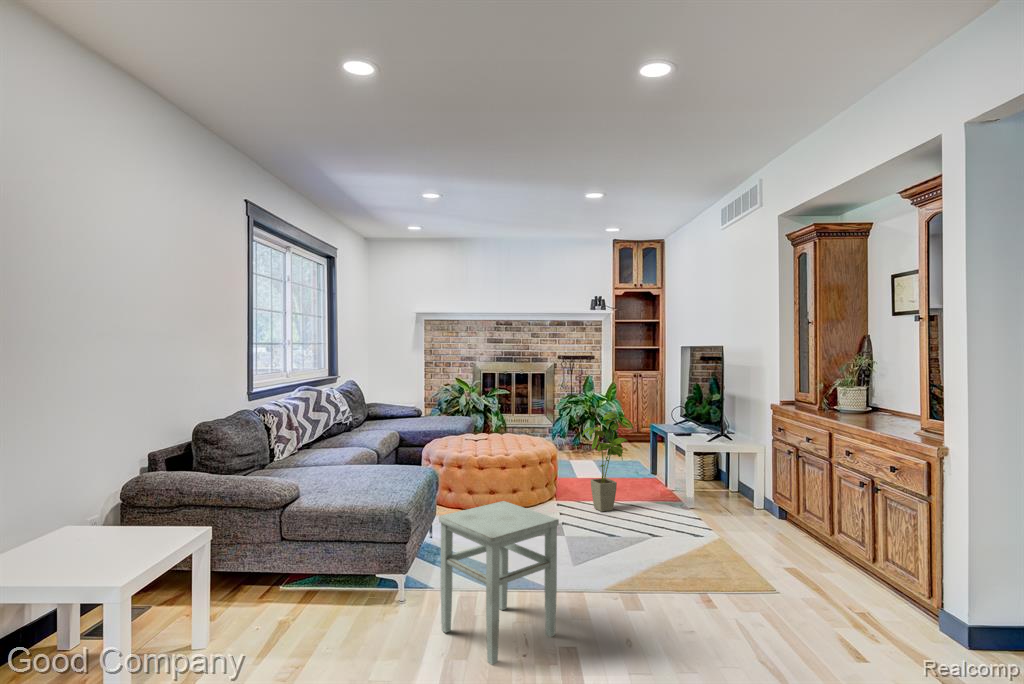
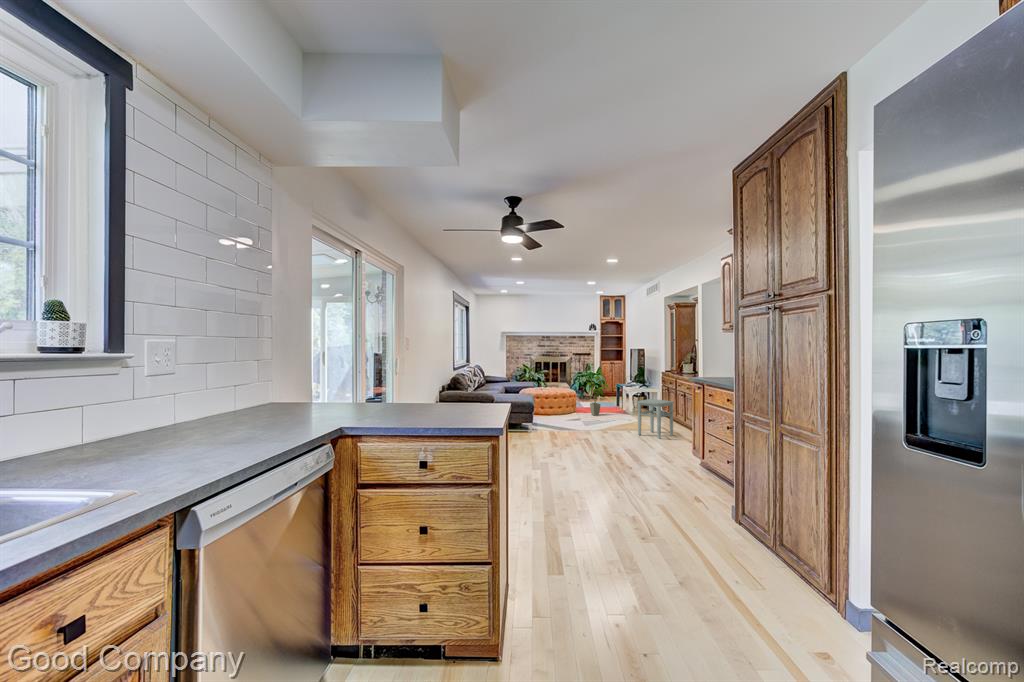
stool: present [439,501,559,665] -> present [637,399,674,439]

